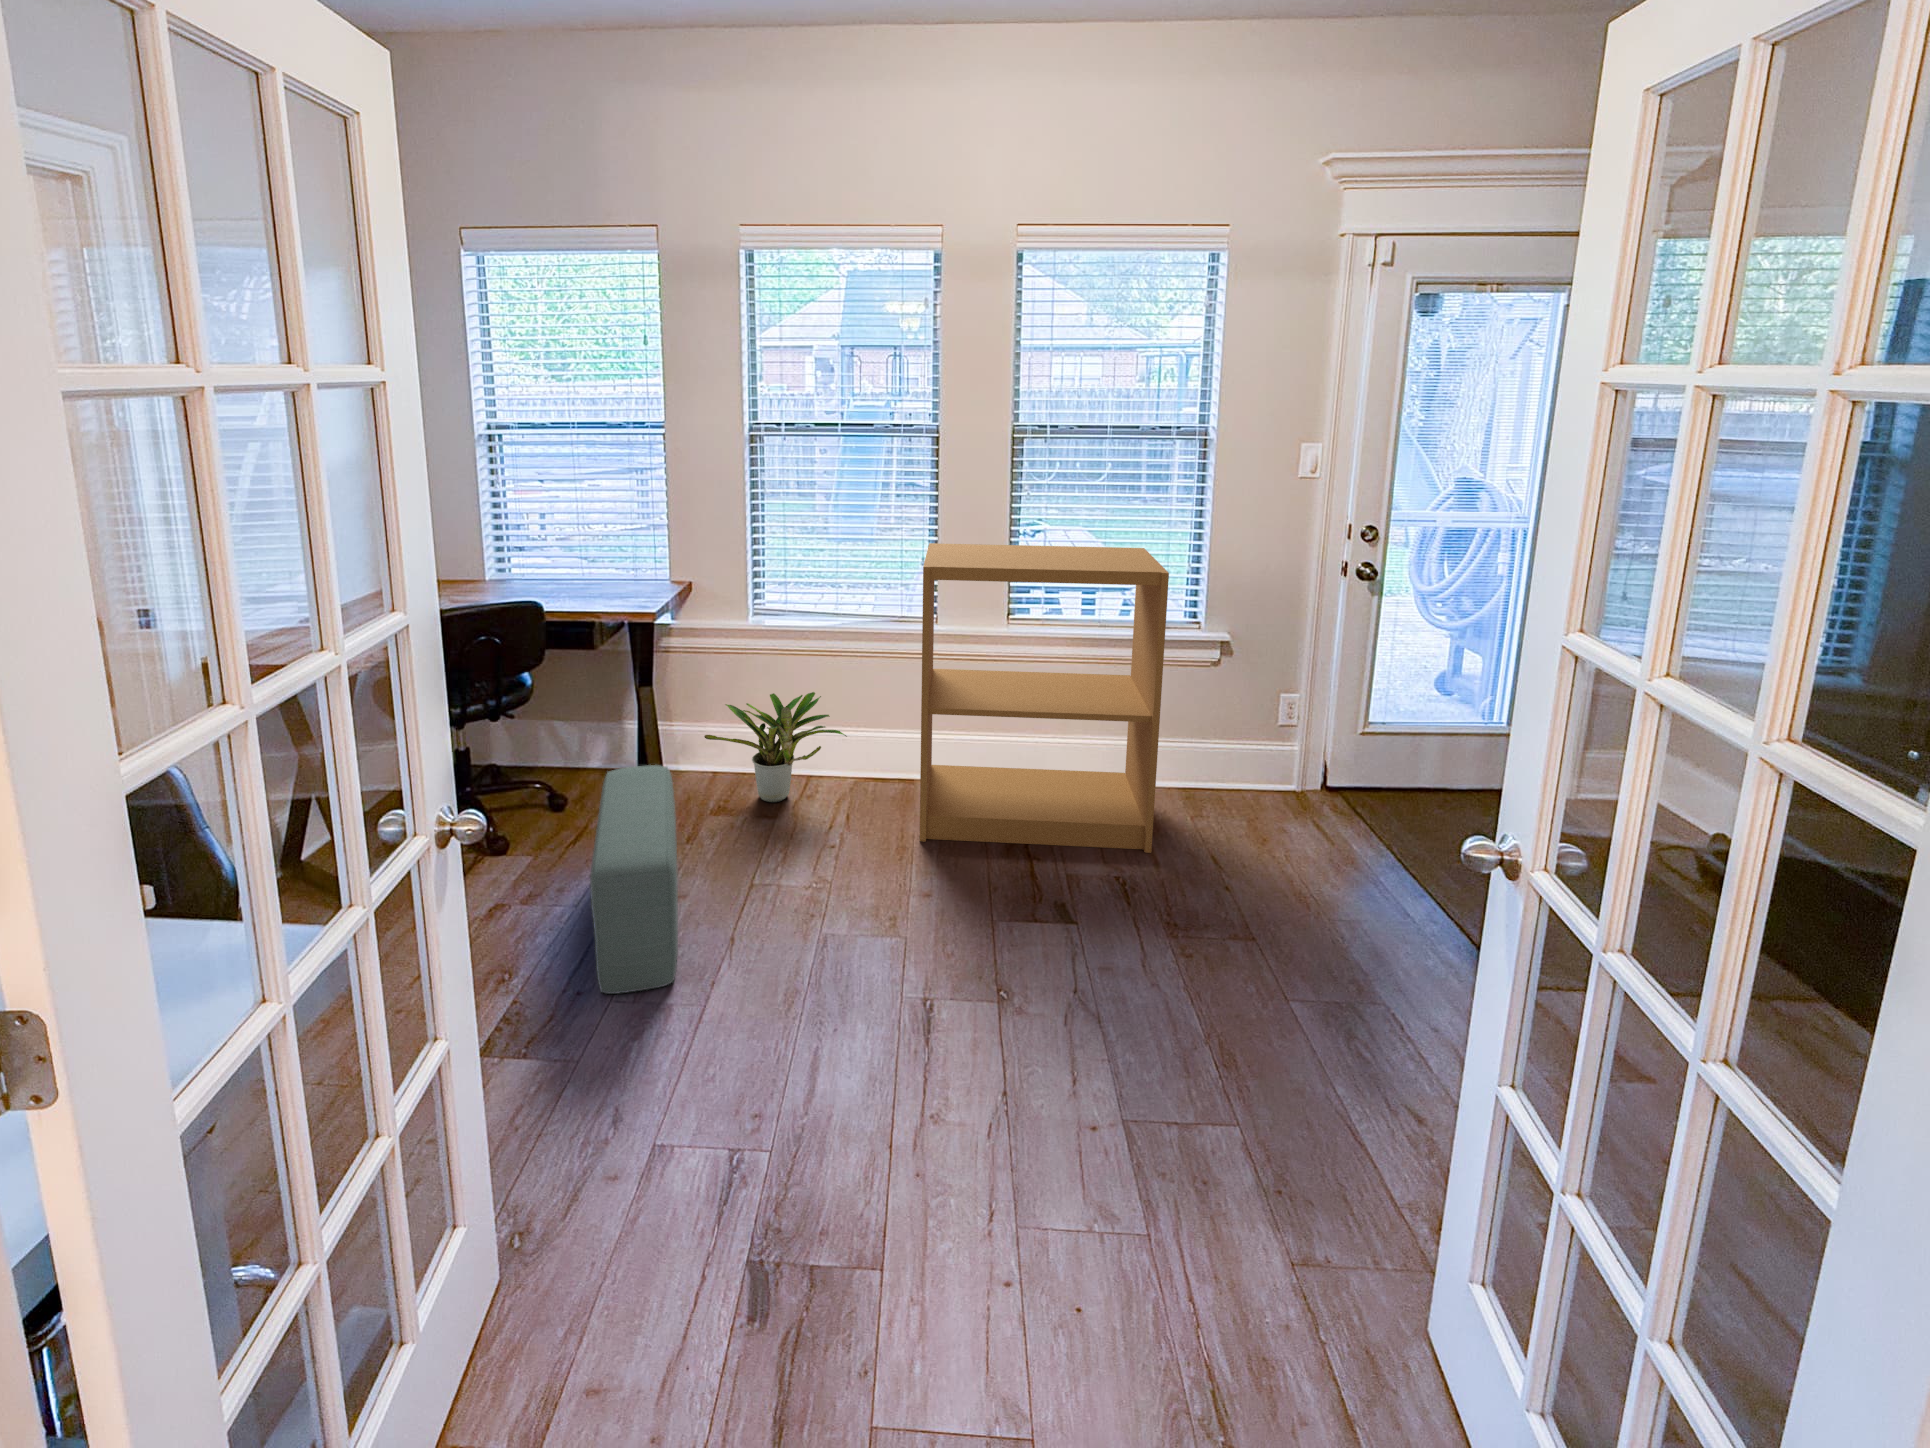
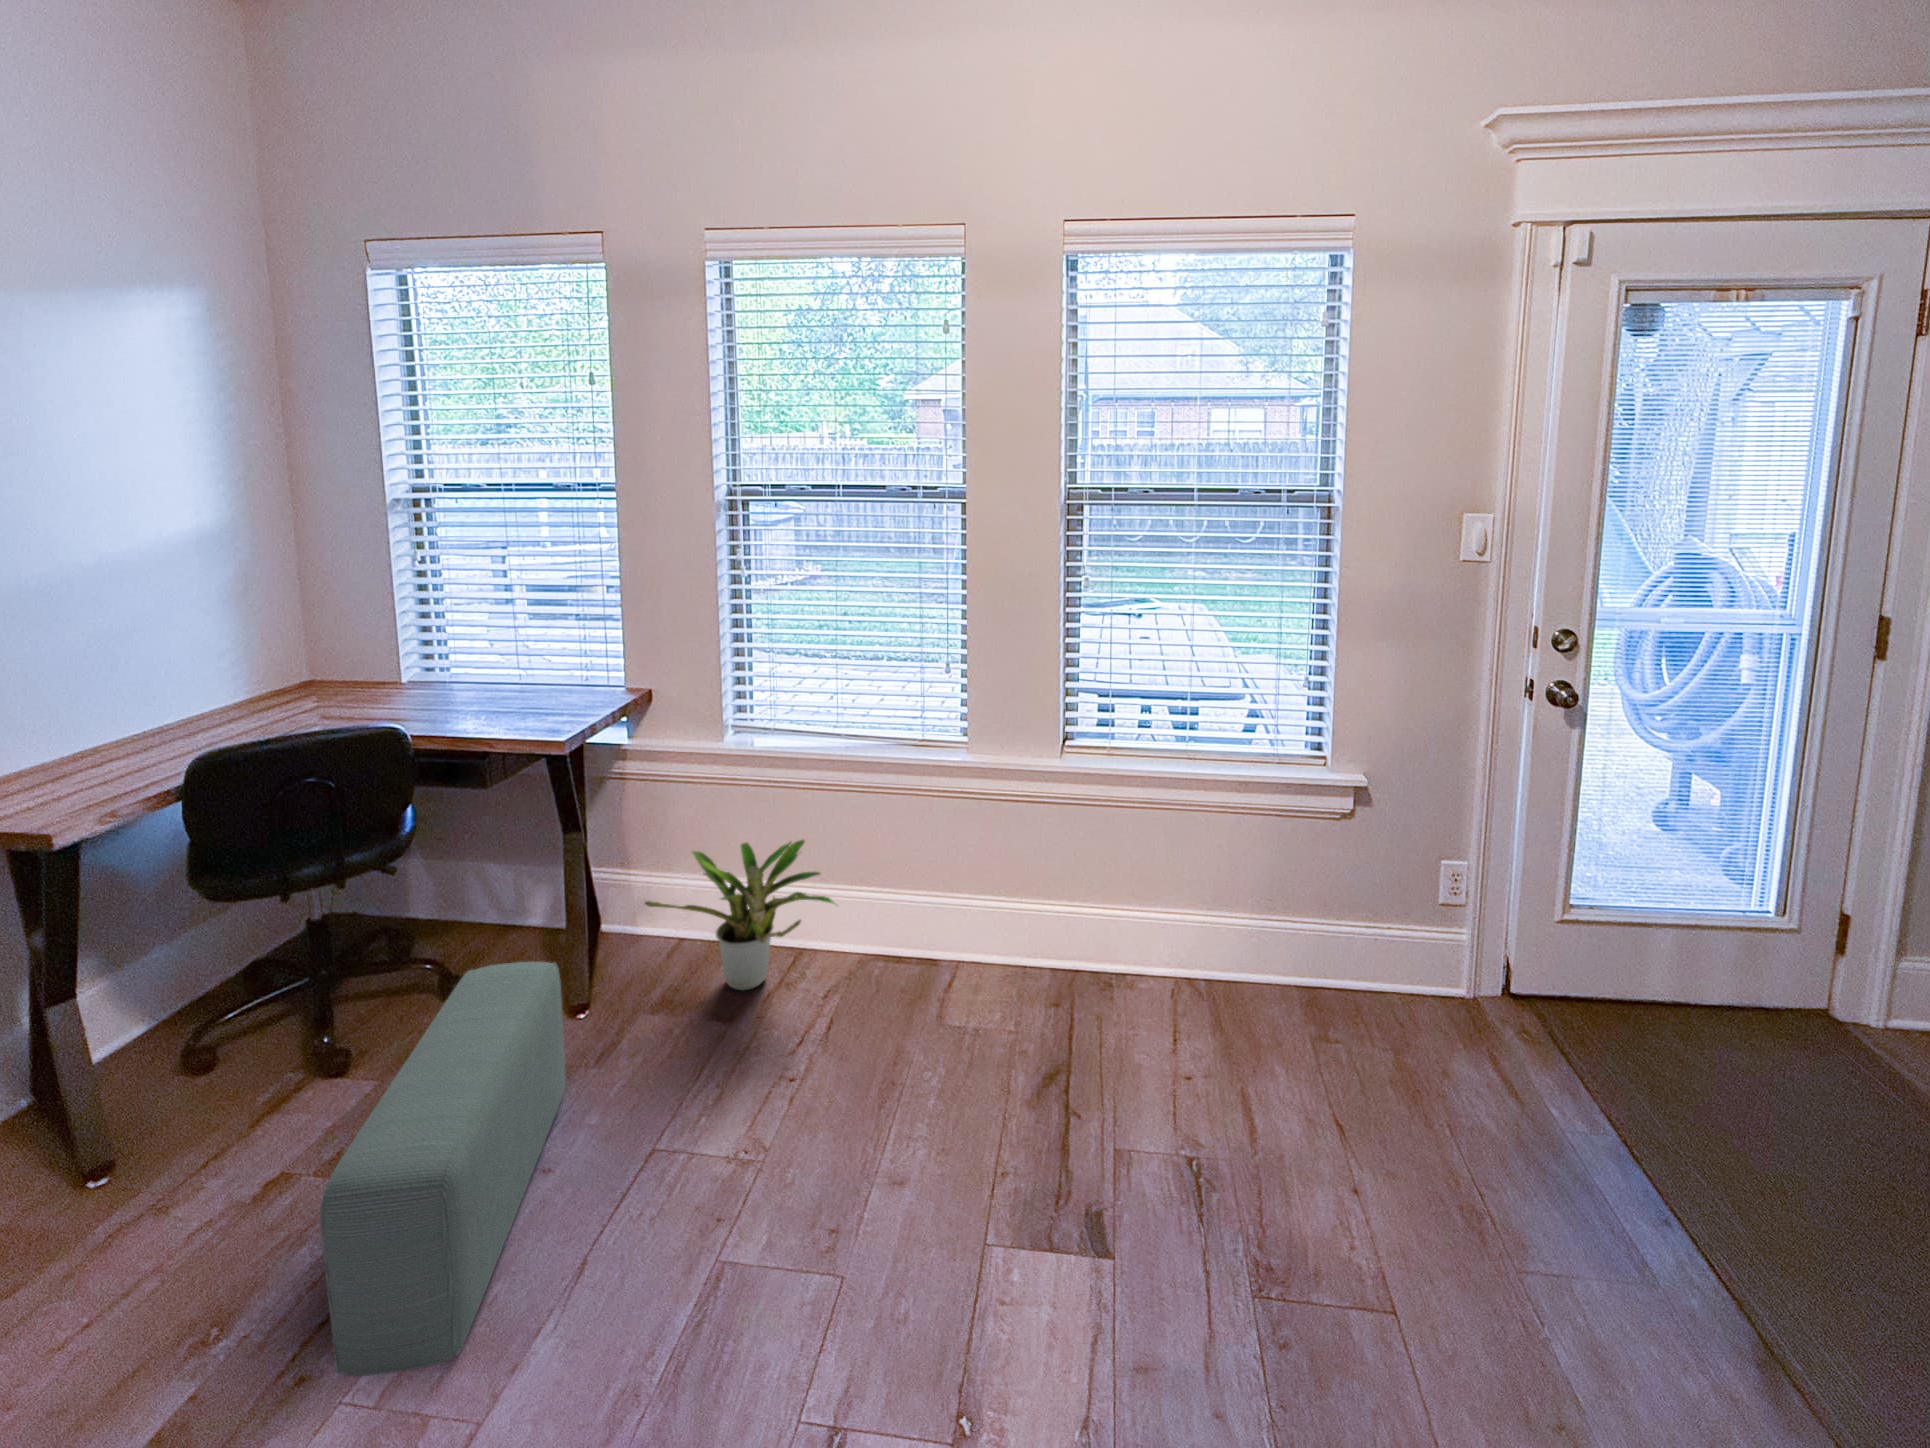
bookshelf: present [920,543,1169,853] -> none [915,646,1263,1108]

